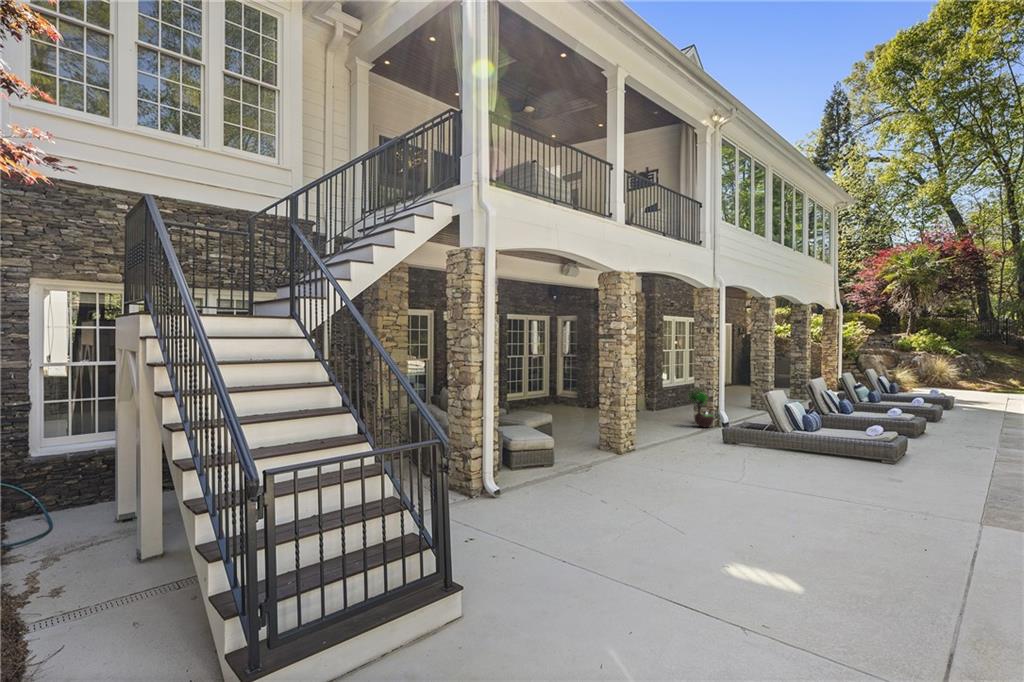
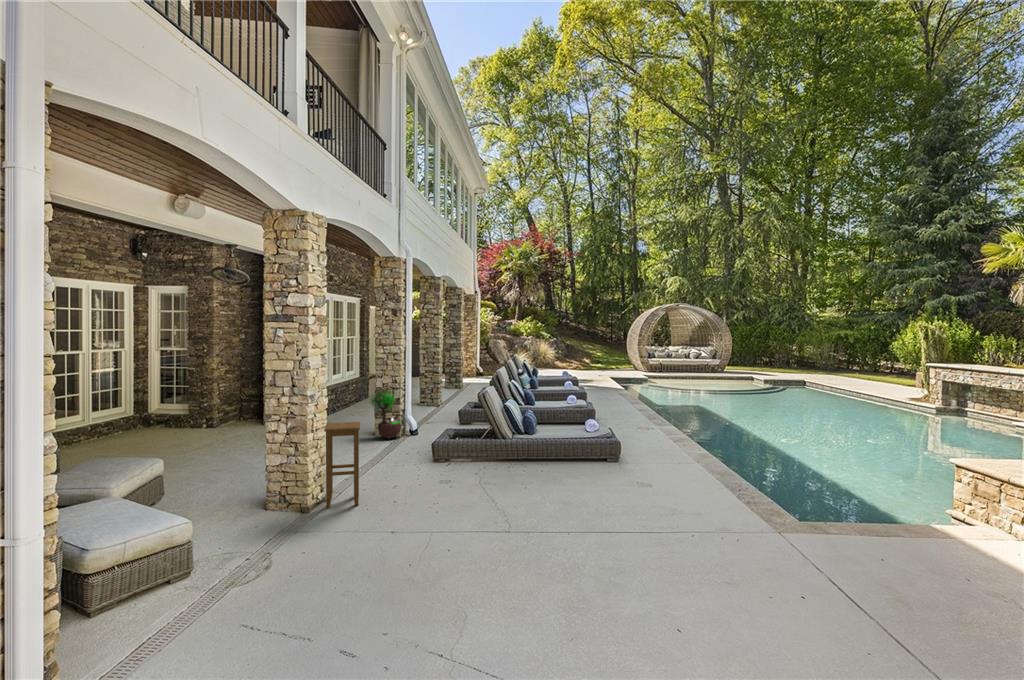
stool: none [631,403,657,456] -> present [324,422,360,508]

